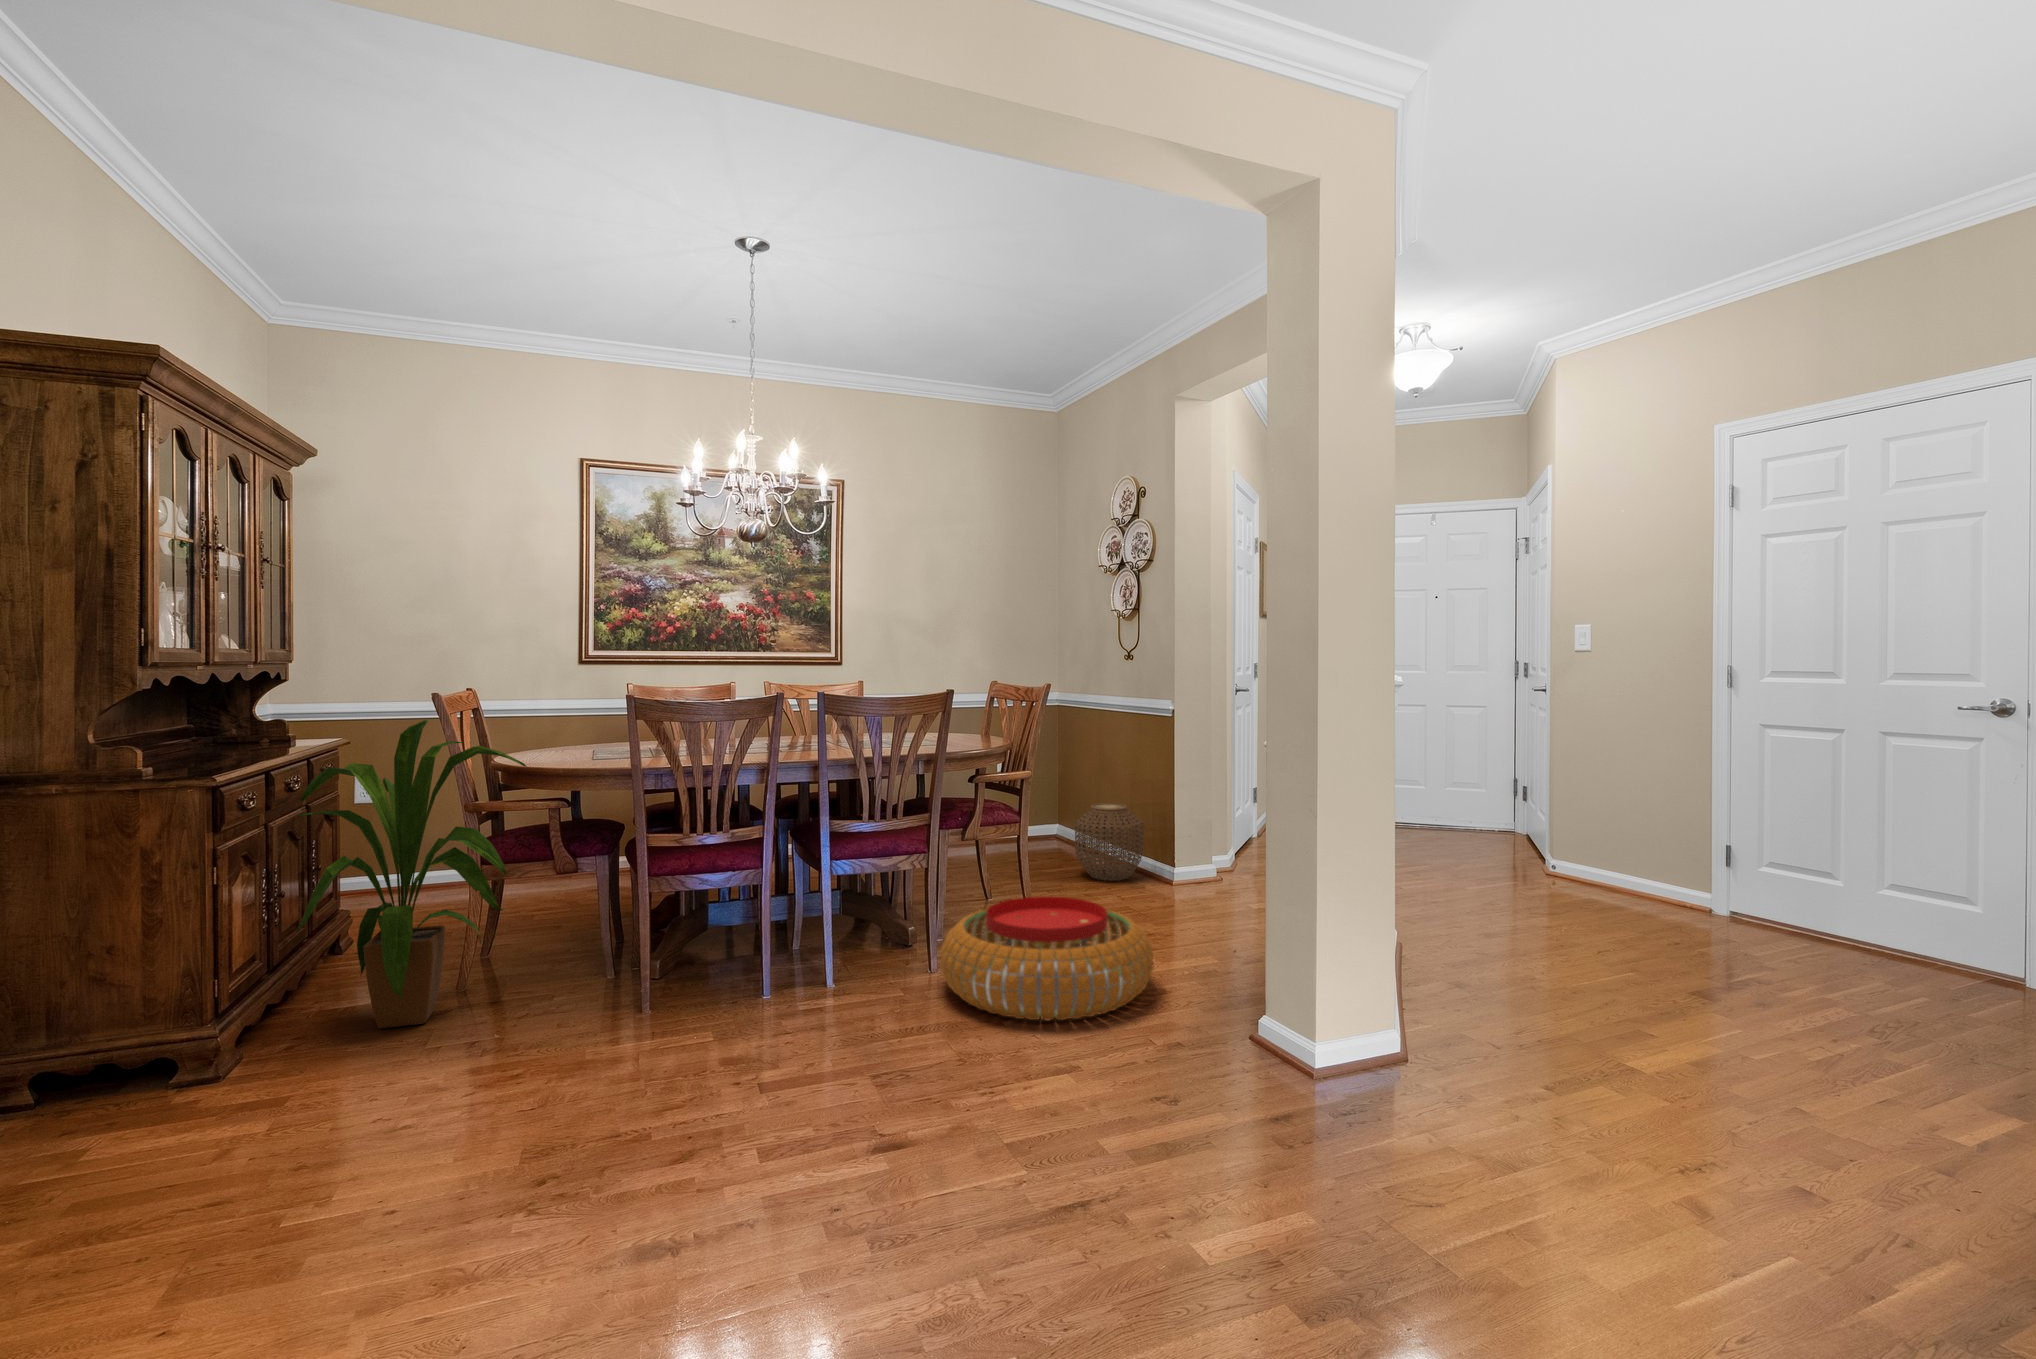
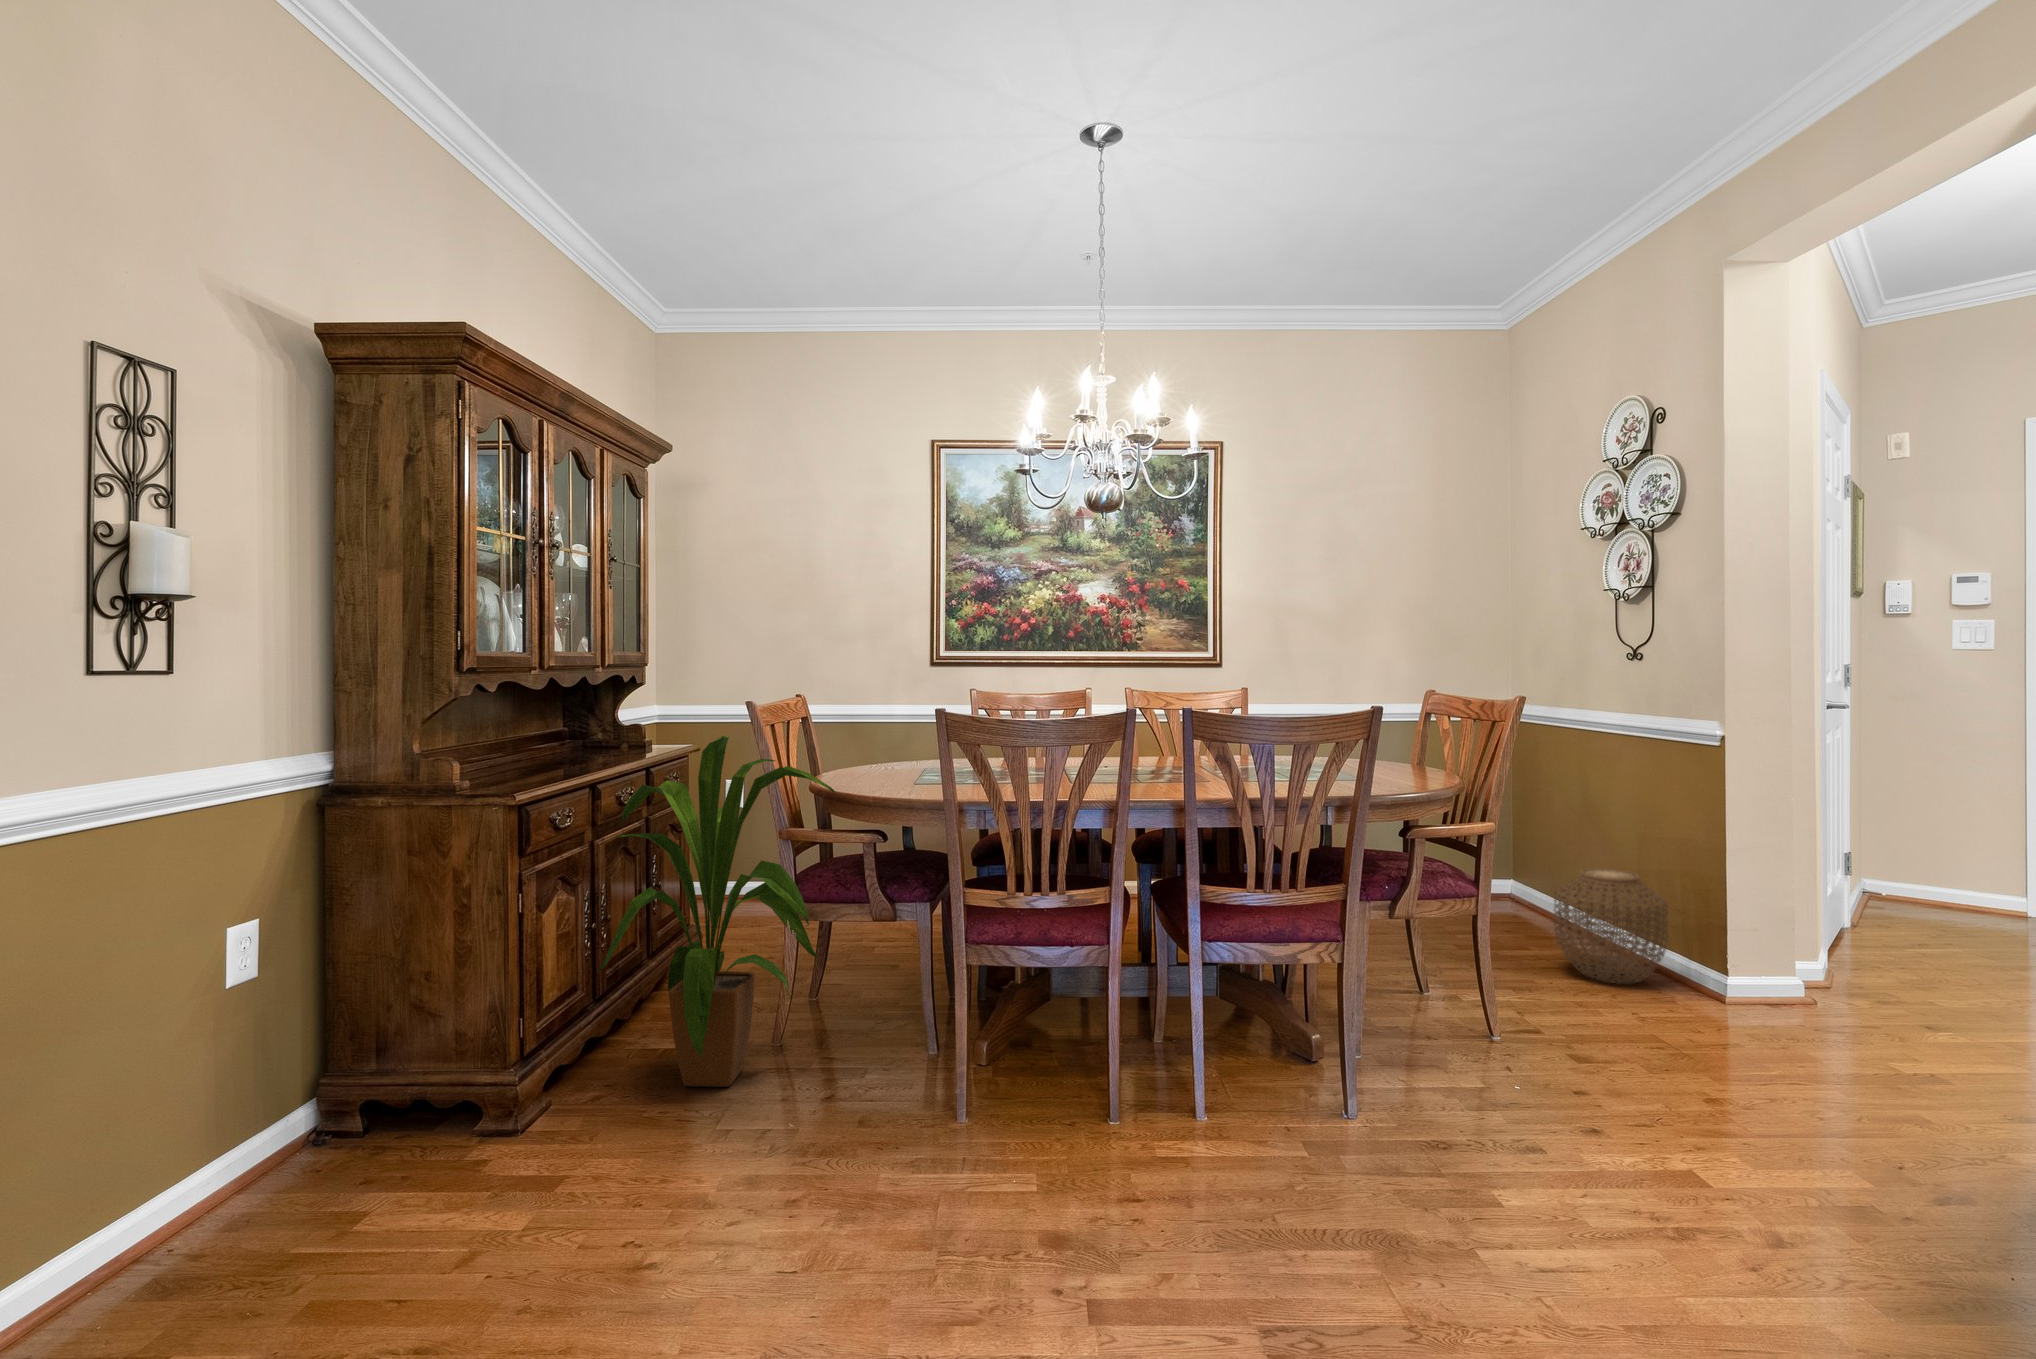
pouf: present [941,896,1153,1020] -> none [1356,1018,1723,1240]

